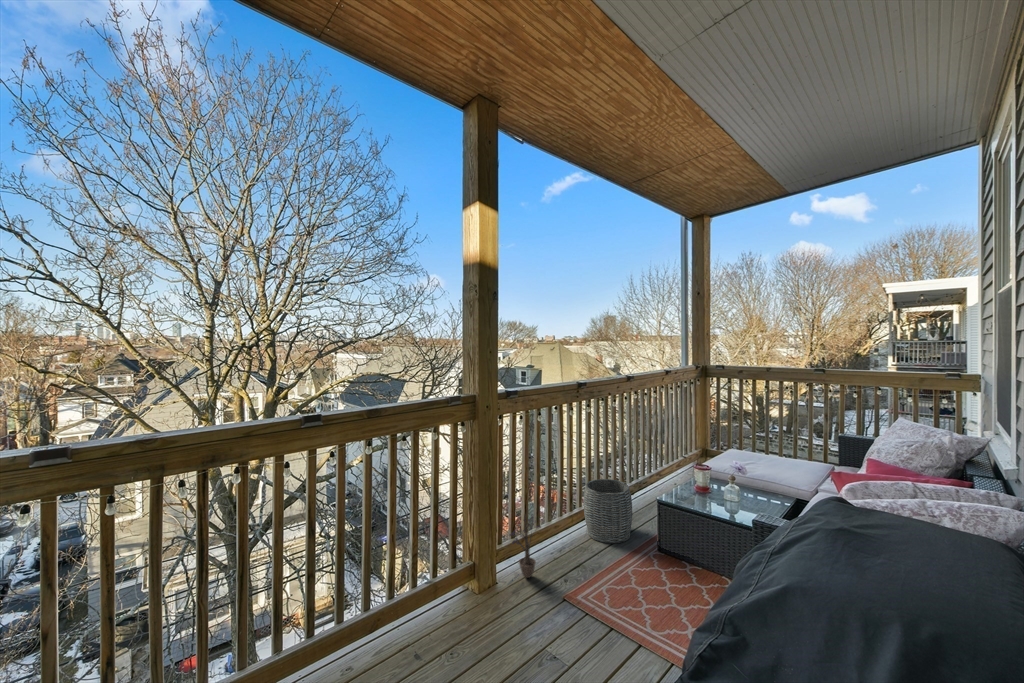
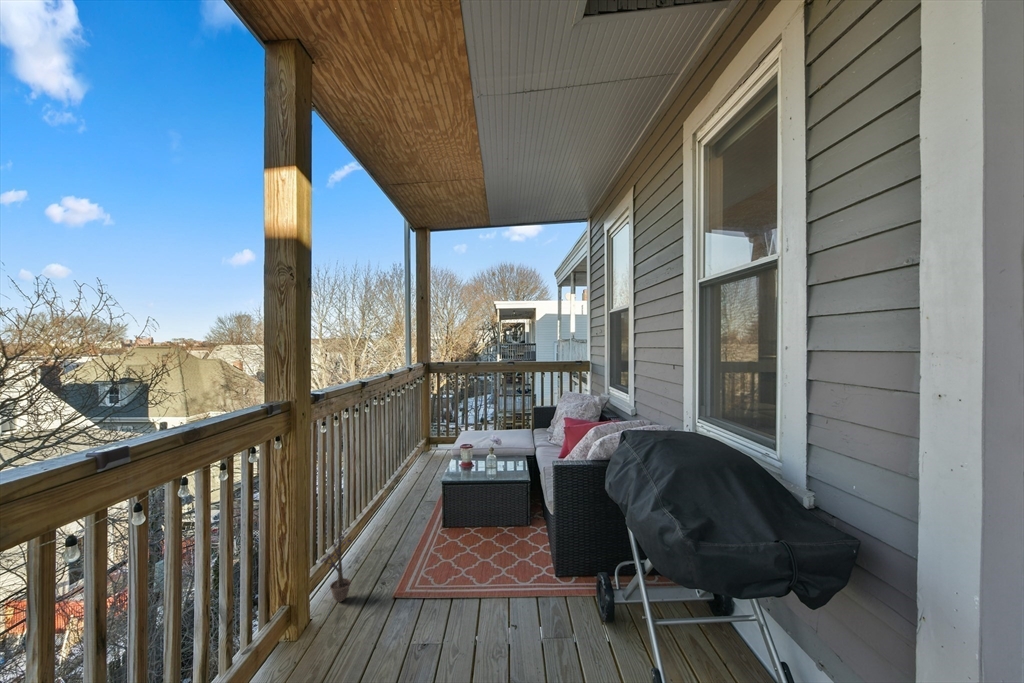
woven basket: present [584,479,632,543] -> none [365,475,414,539]

